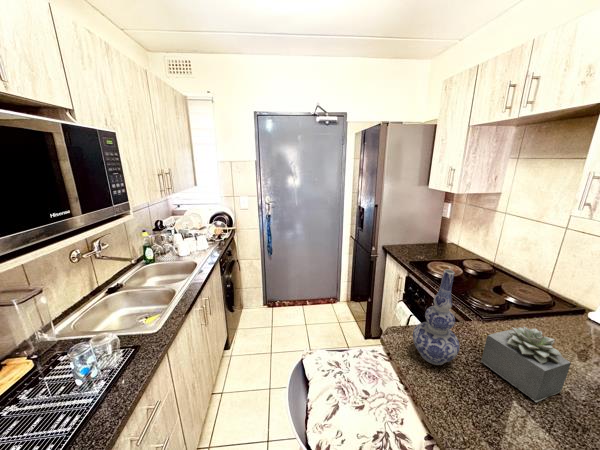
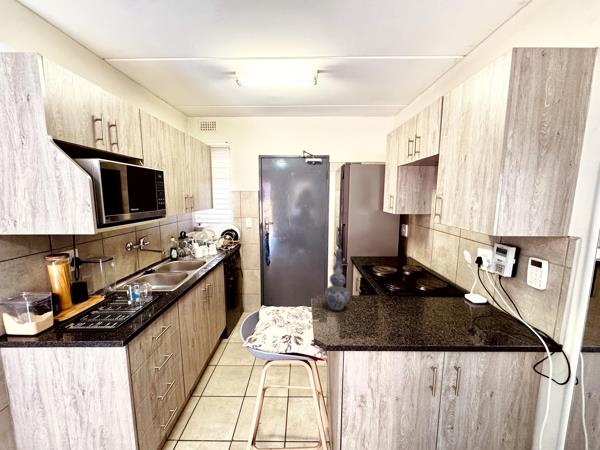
succulent plant: present [481,326,571,402] -> none [364,283,403,324]

